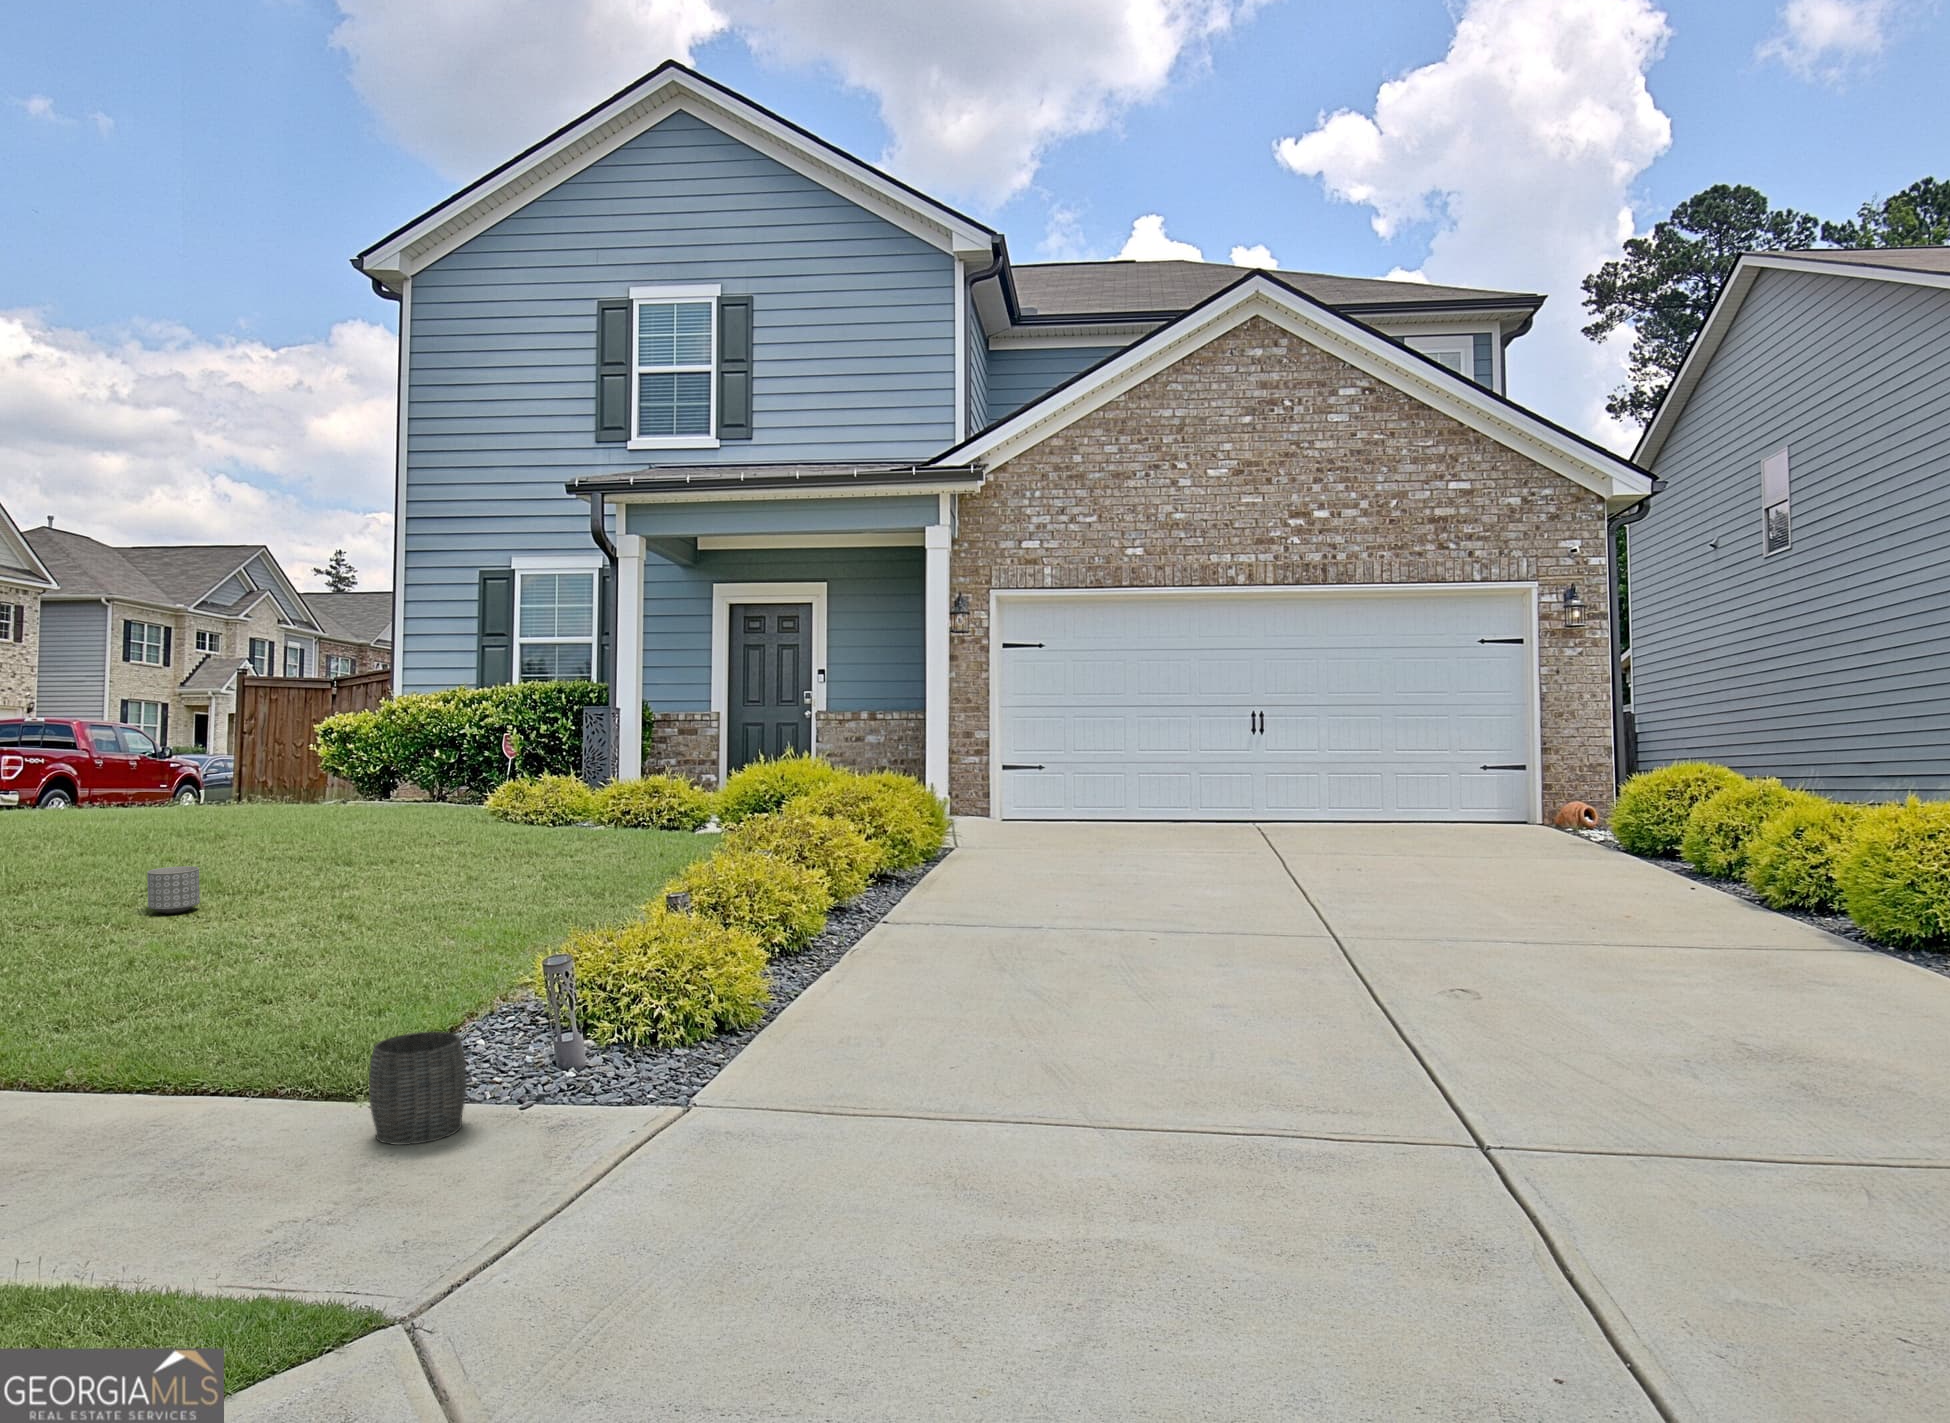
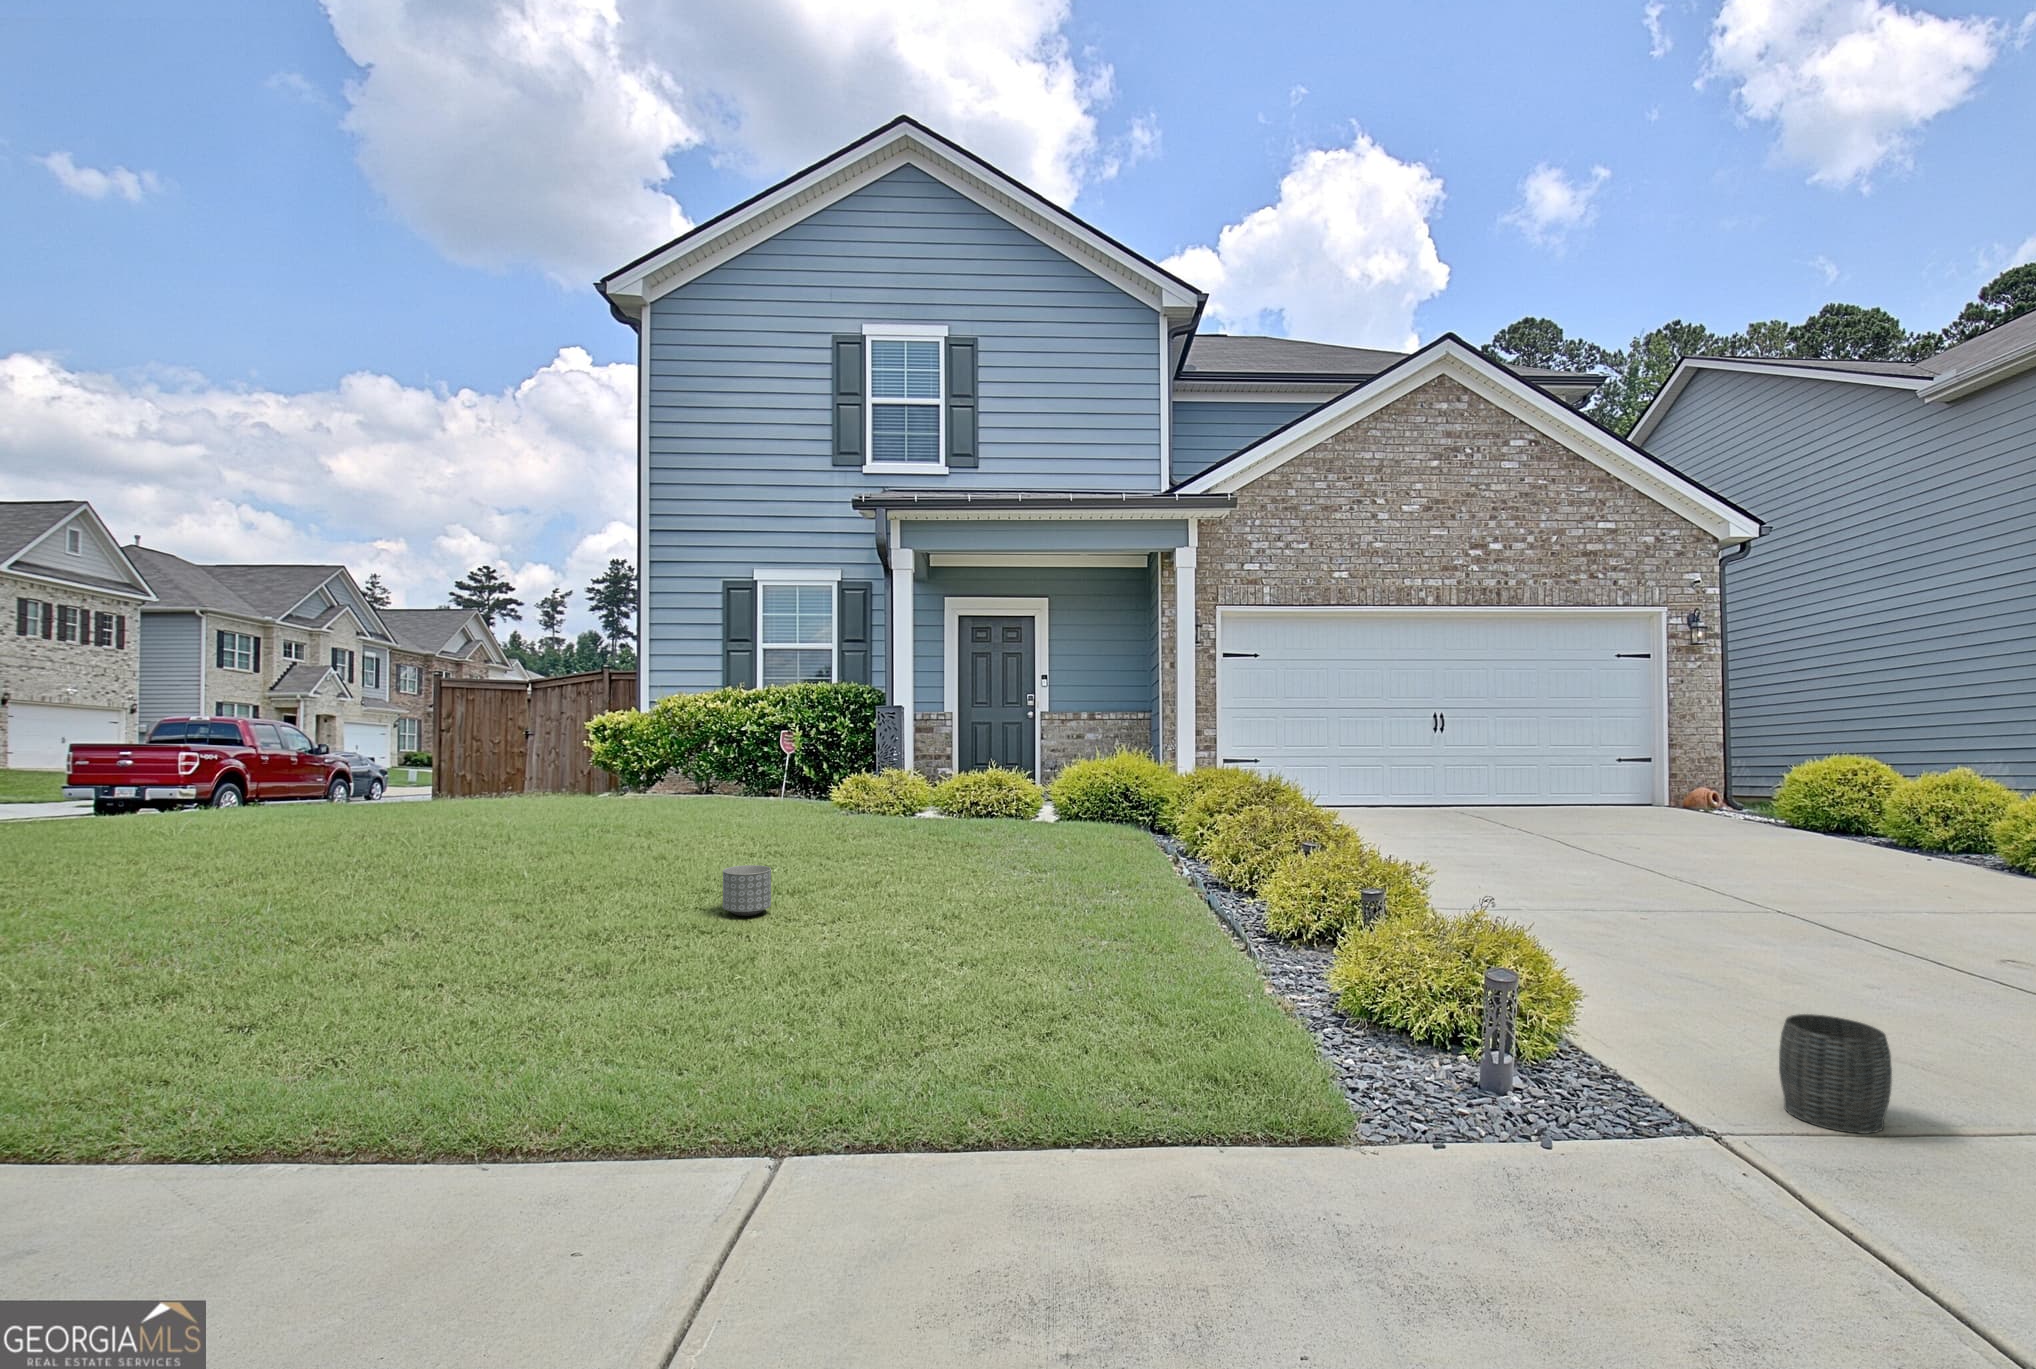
woven basket: present [369,1032,467,1145] -> present [1779,1014,1892,1134]

